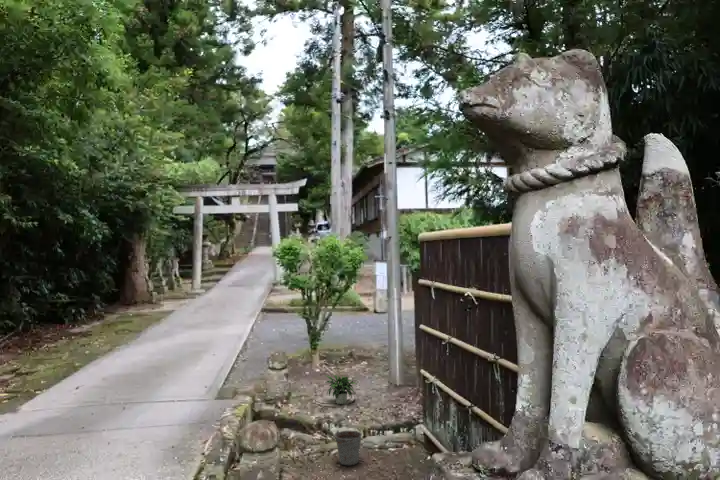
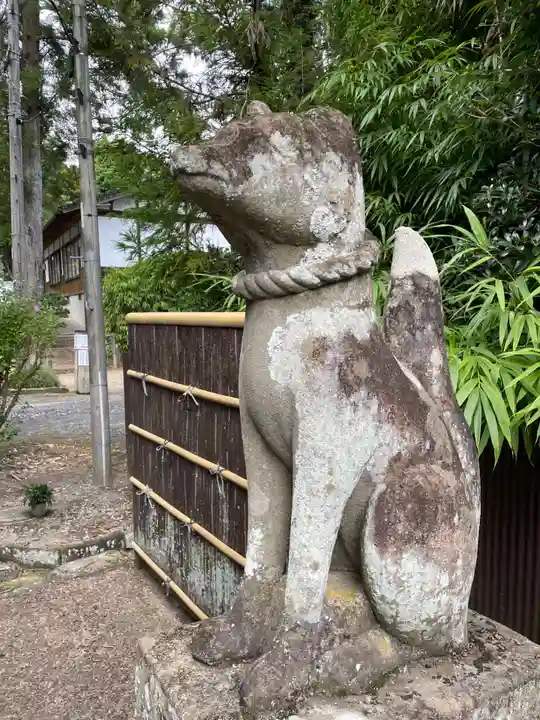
bucket: present [335,431,362,465] -> none [26,551,62,593]

